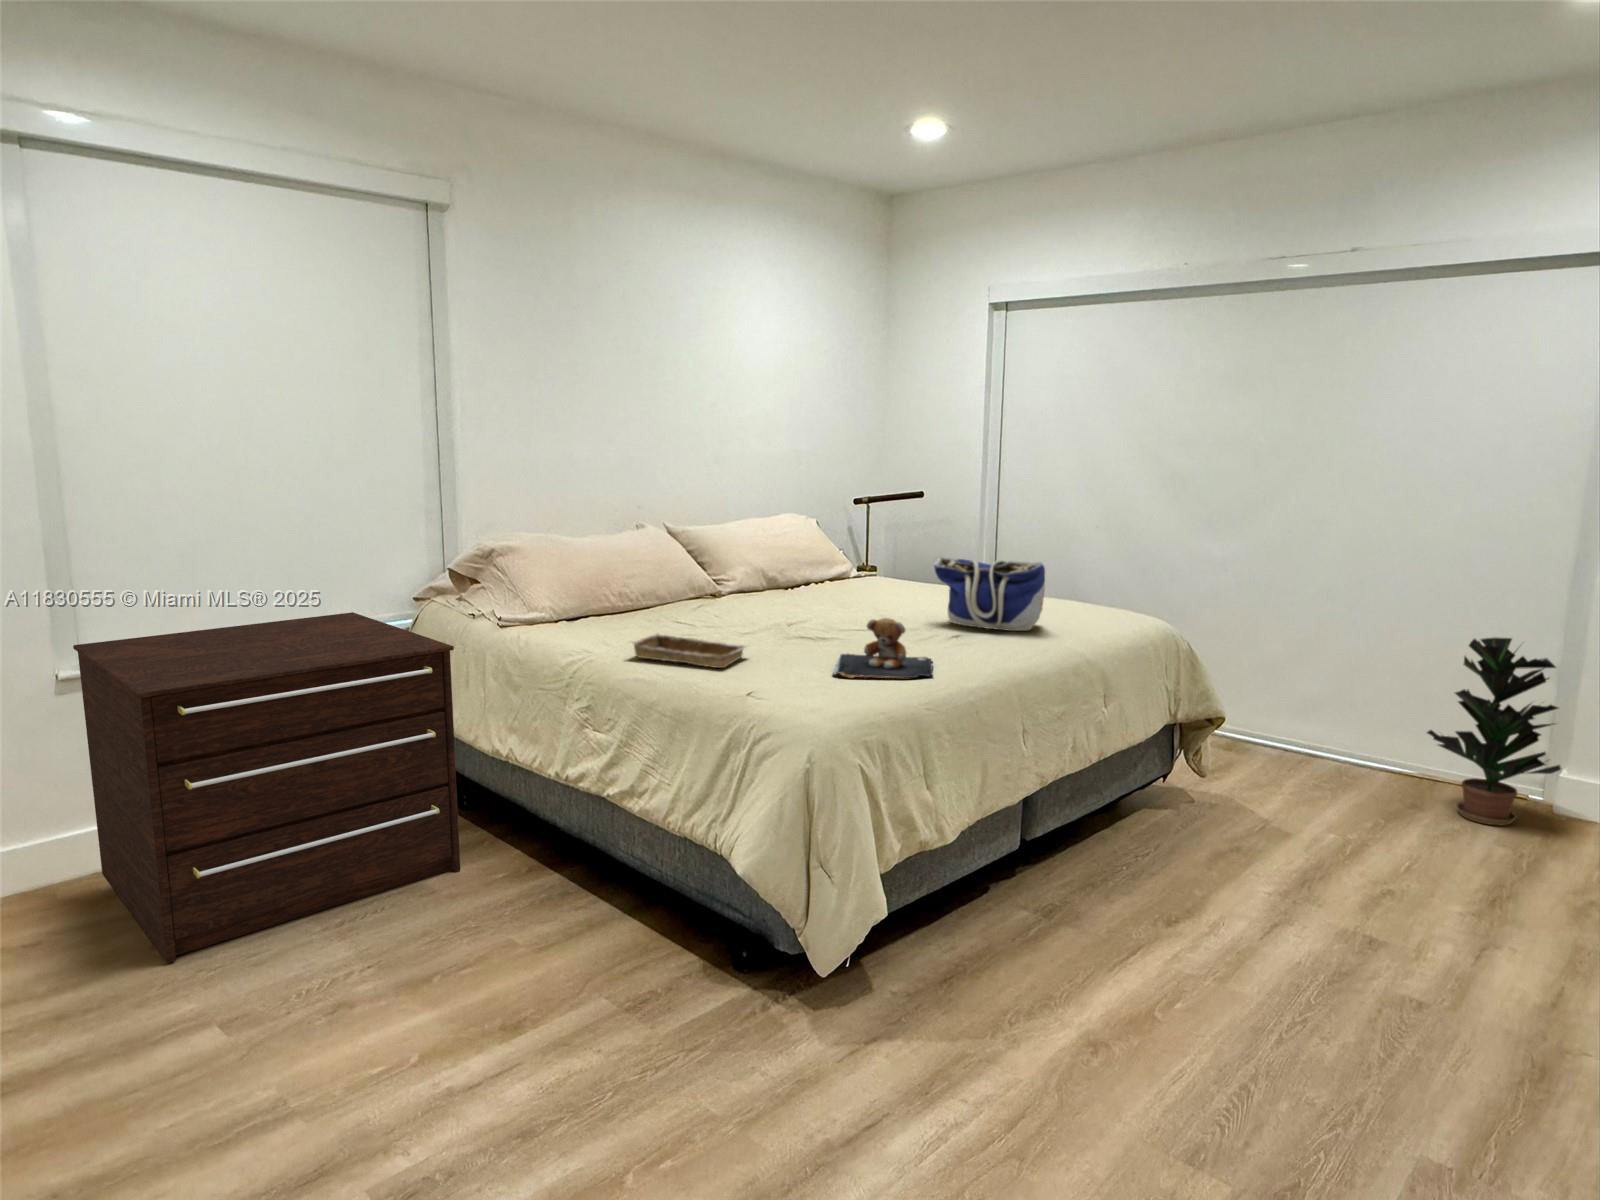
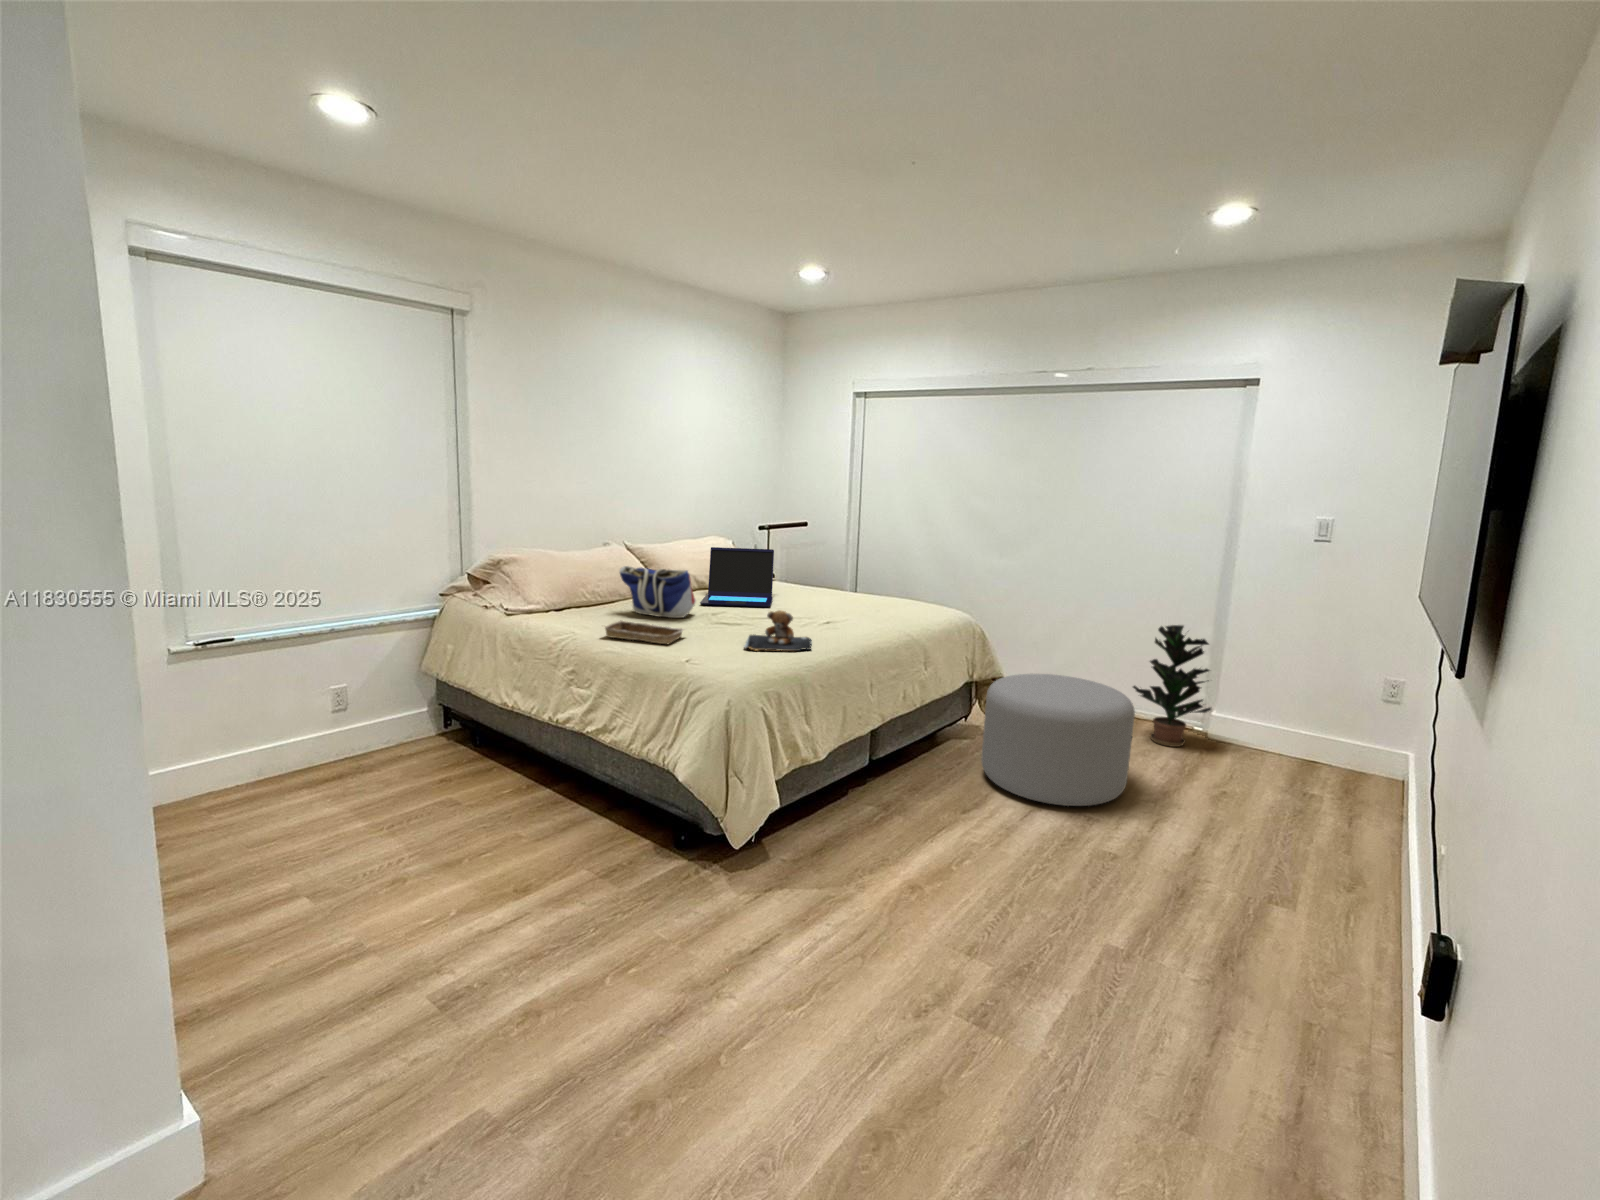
laptop: none [771,528,876,614] -> present [700,547,774,607]
tote bag: present [934,557,1045,631] -> present [620,566,696,618]
dresser: present [73,612,460,963] -> none [184,604,478,855]
ottoman: none [1193,712,1442,919] -> present [981,674,1135,806]

